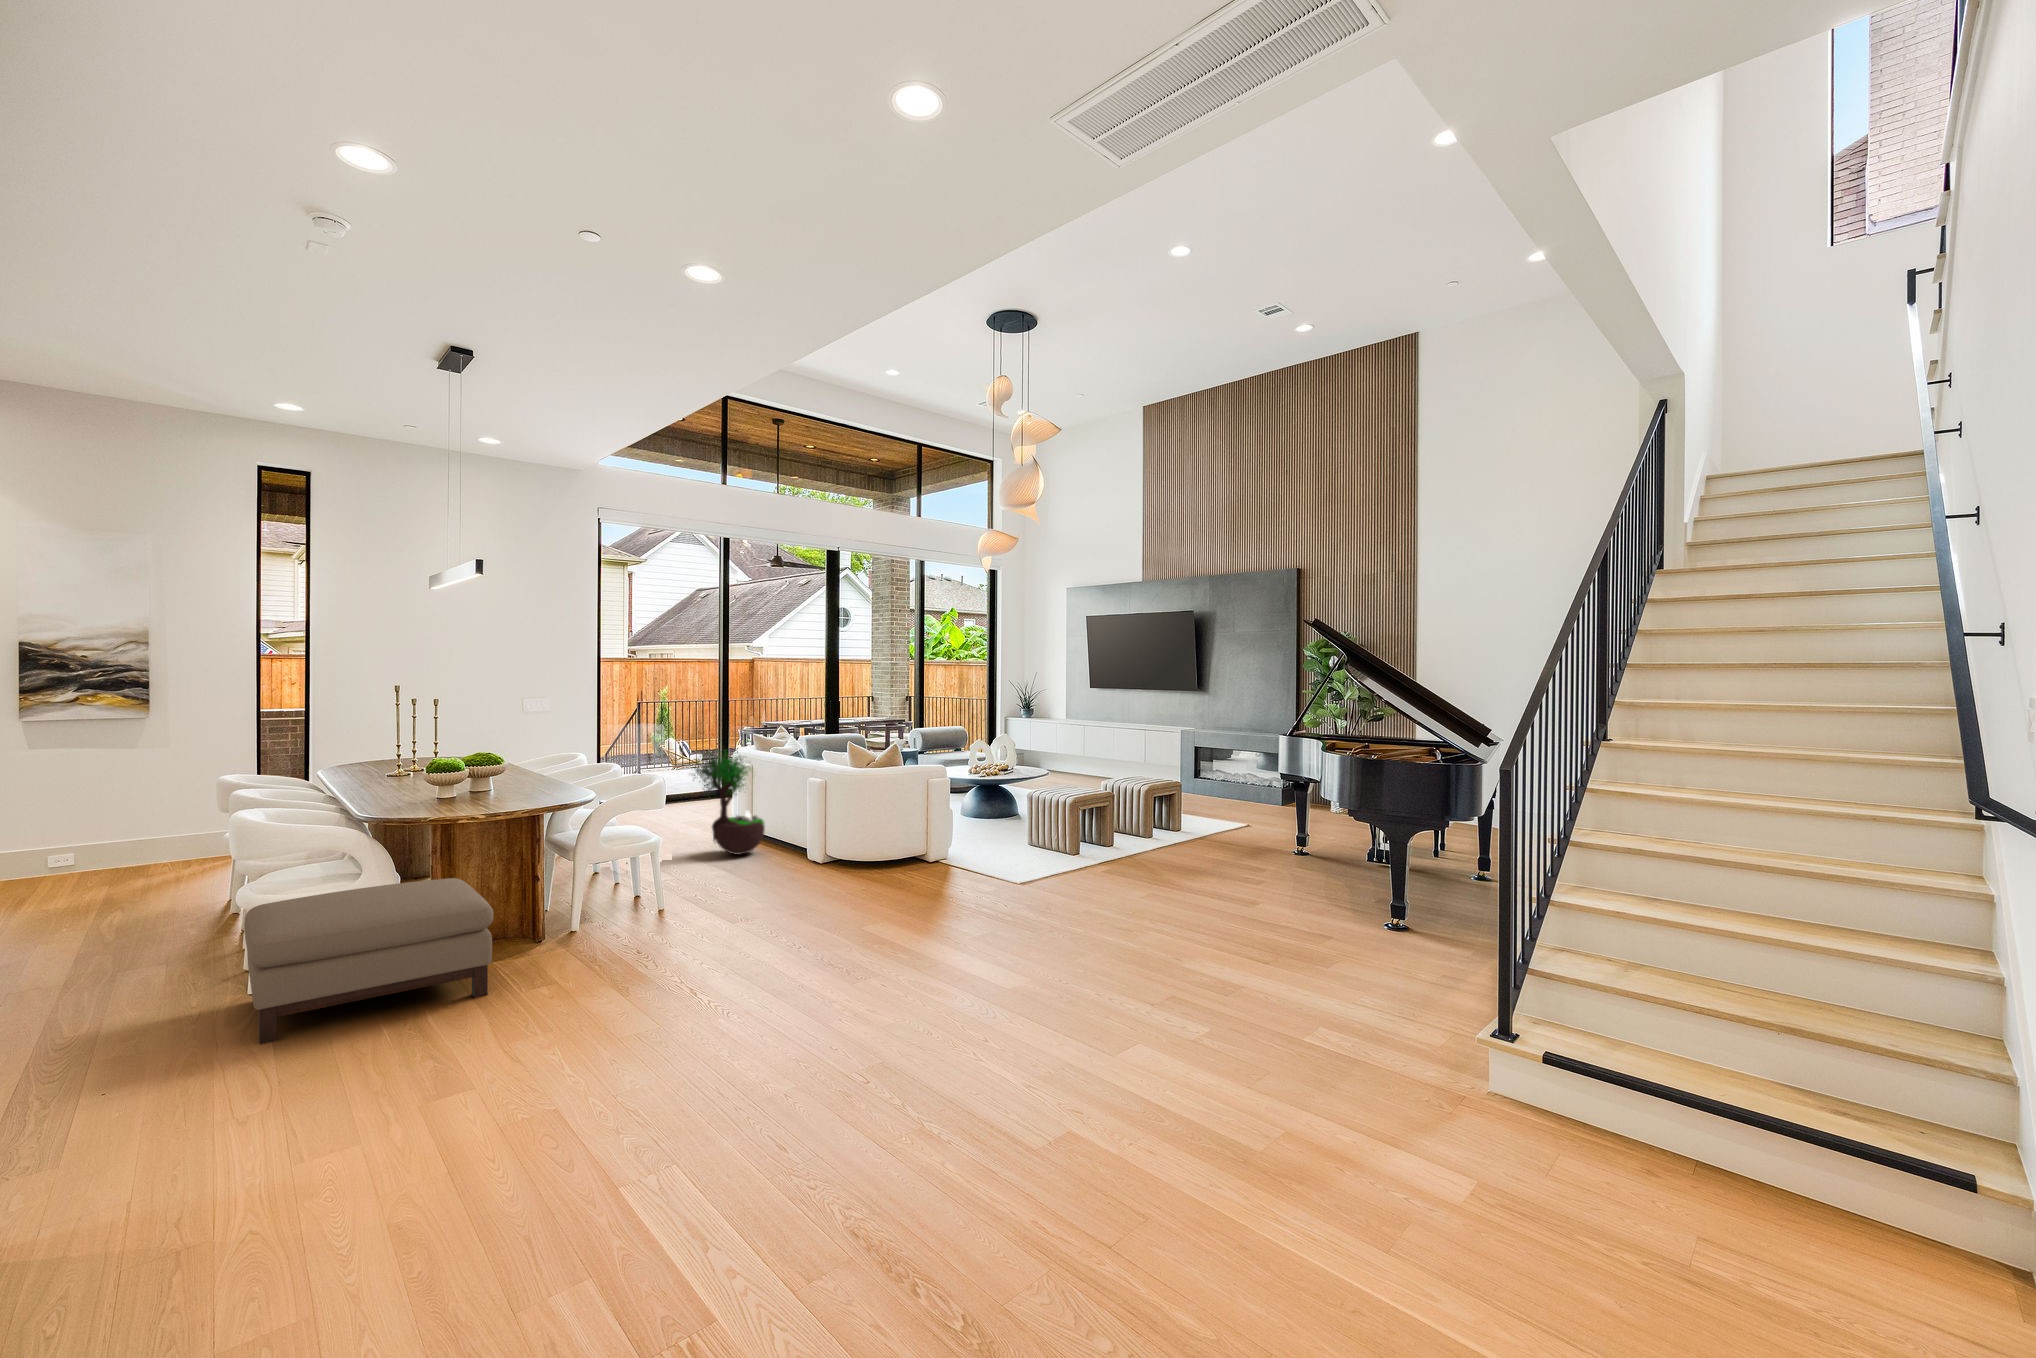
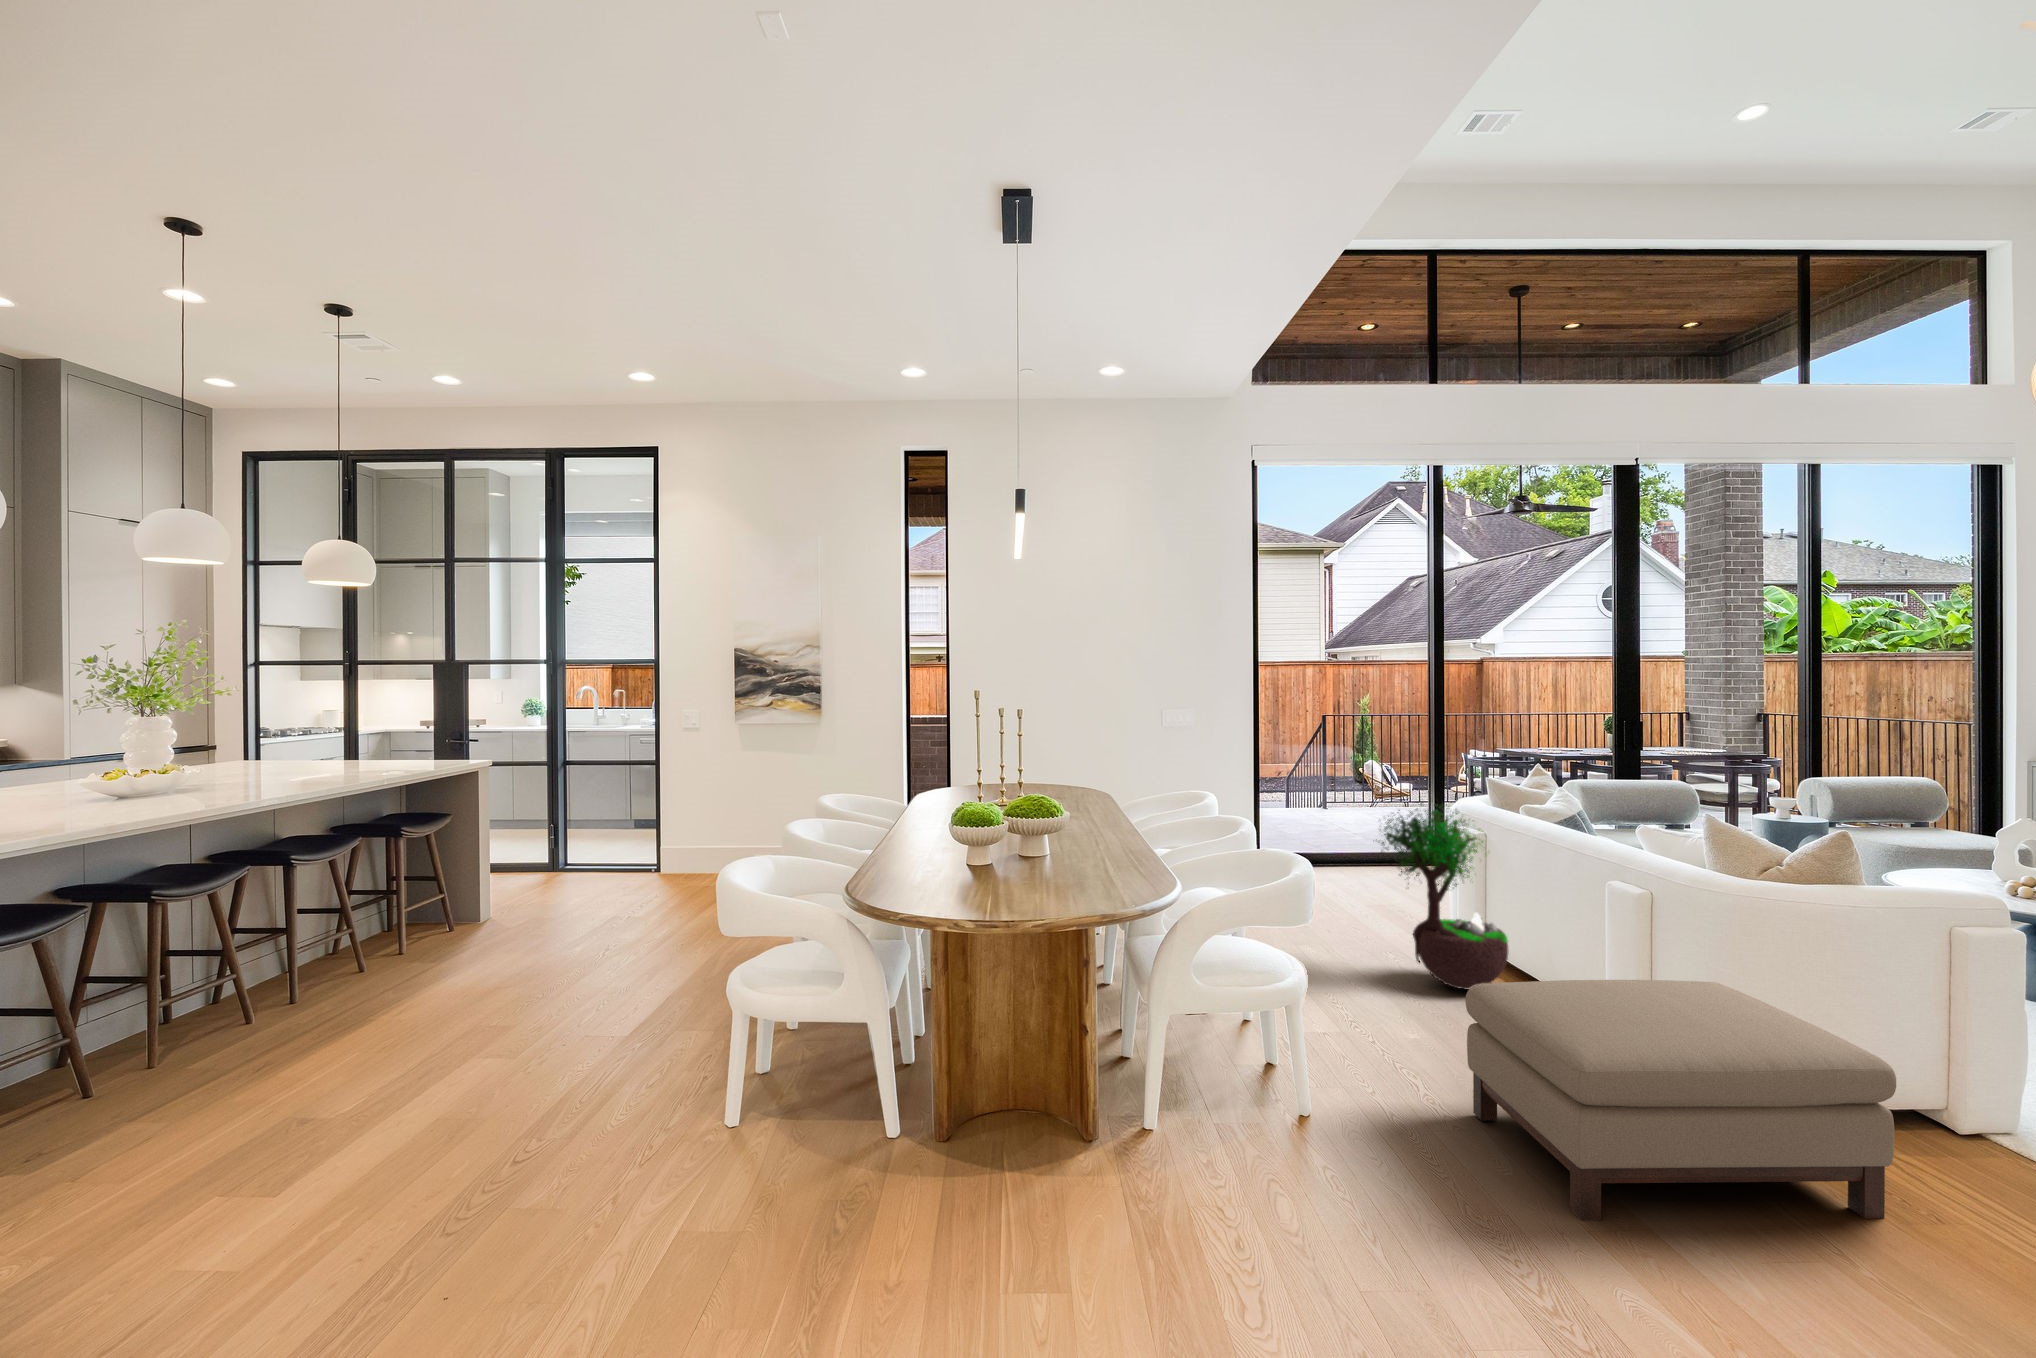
ottoman: present [244,878,493,1044] -> present [1466,980,1896,1221]

